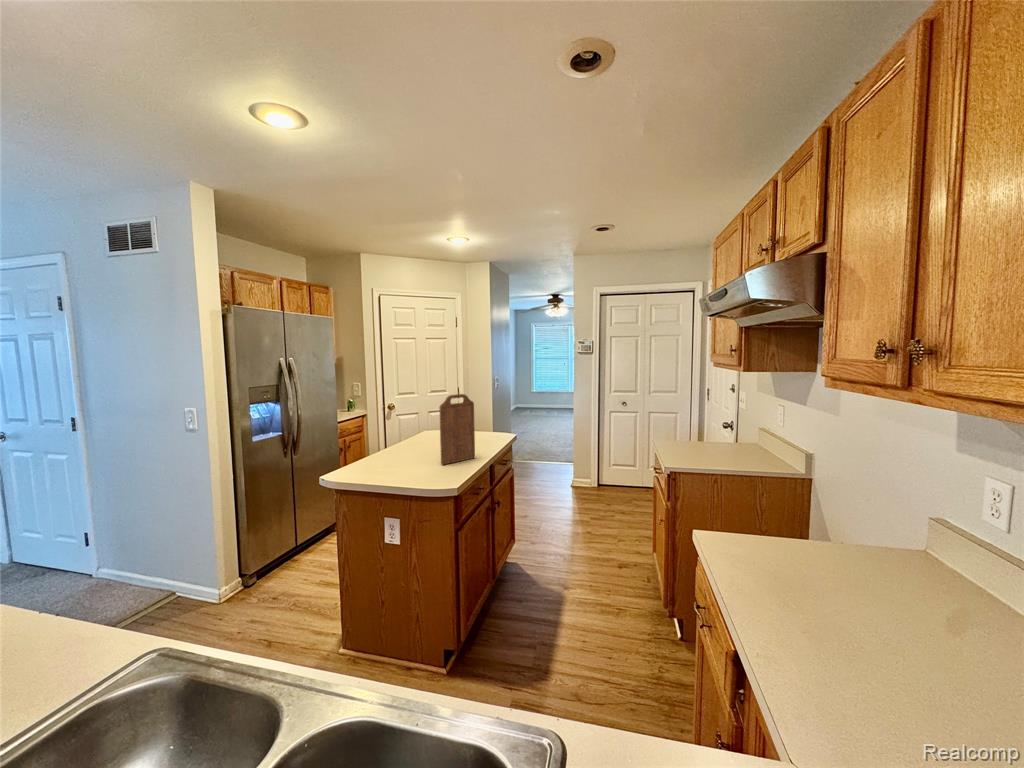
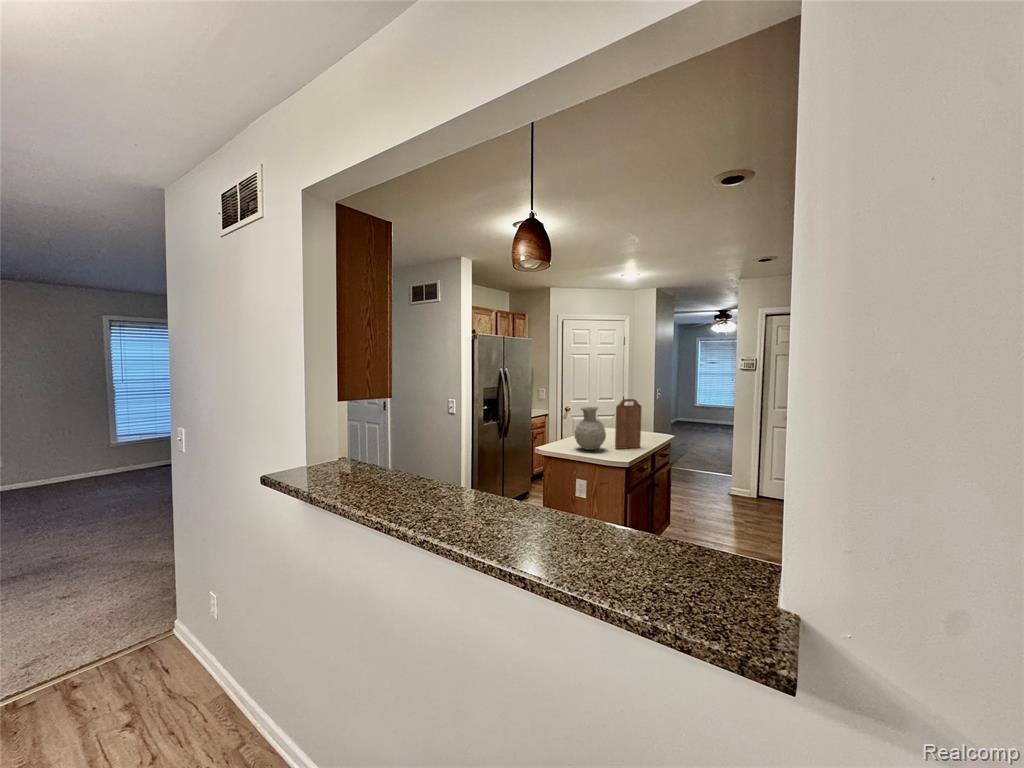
vase: none [380,408,427,472] -> present [574,406,606,450]

